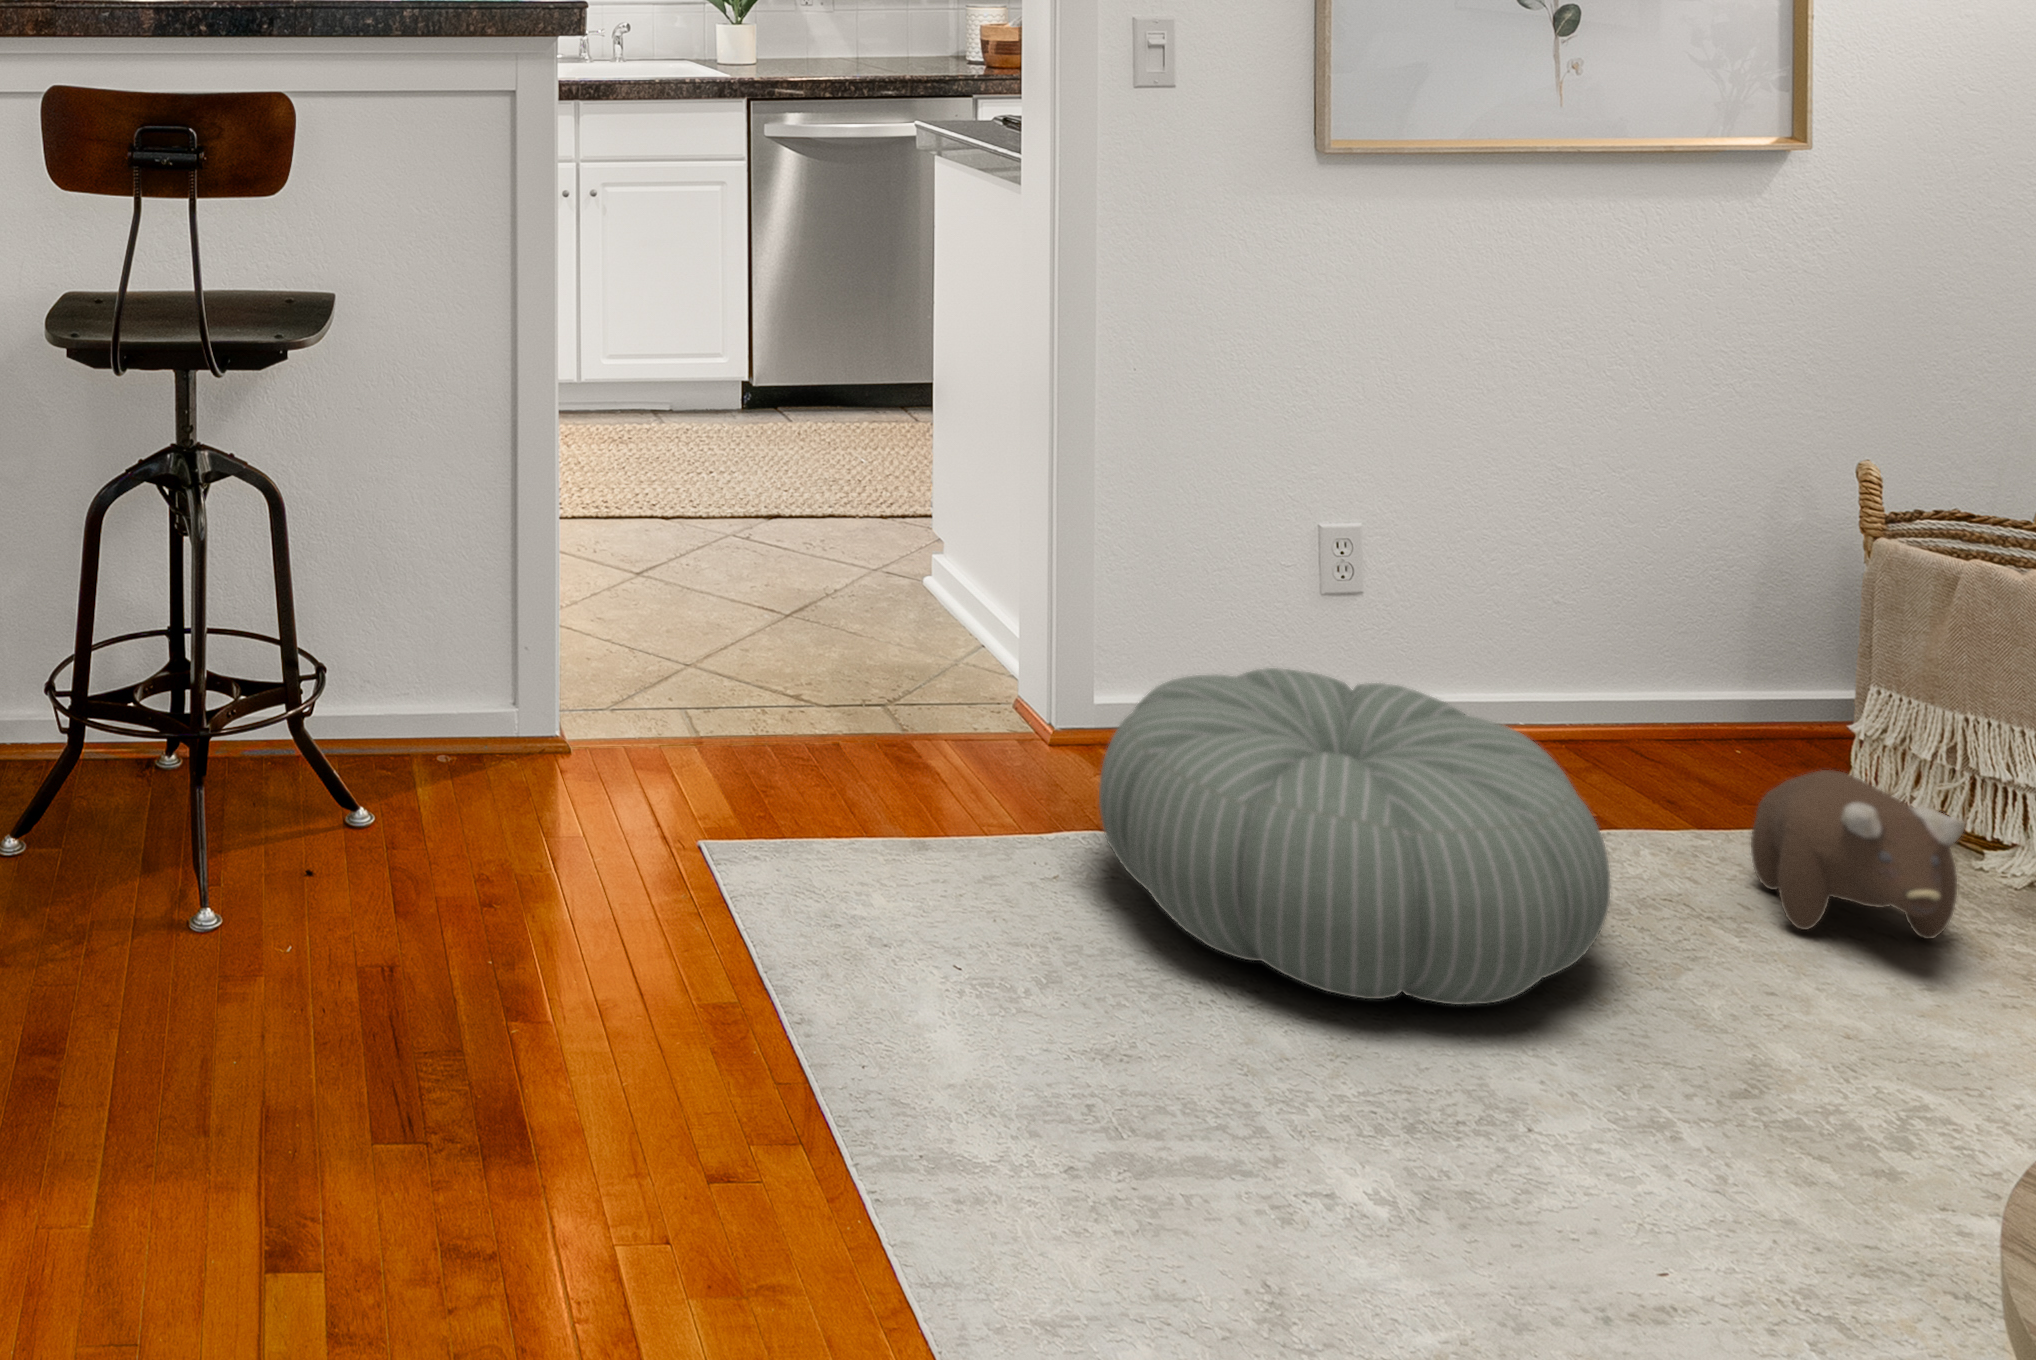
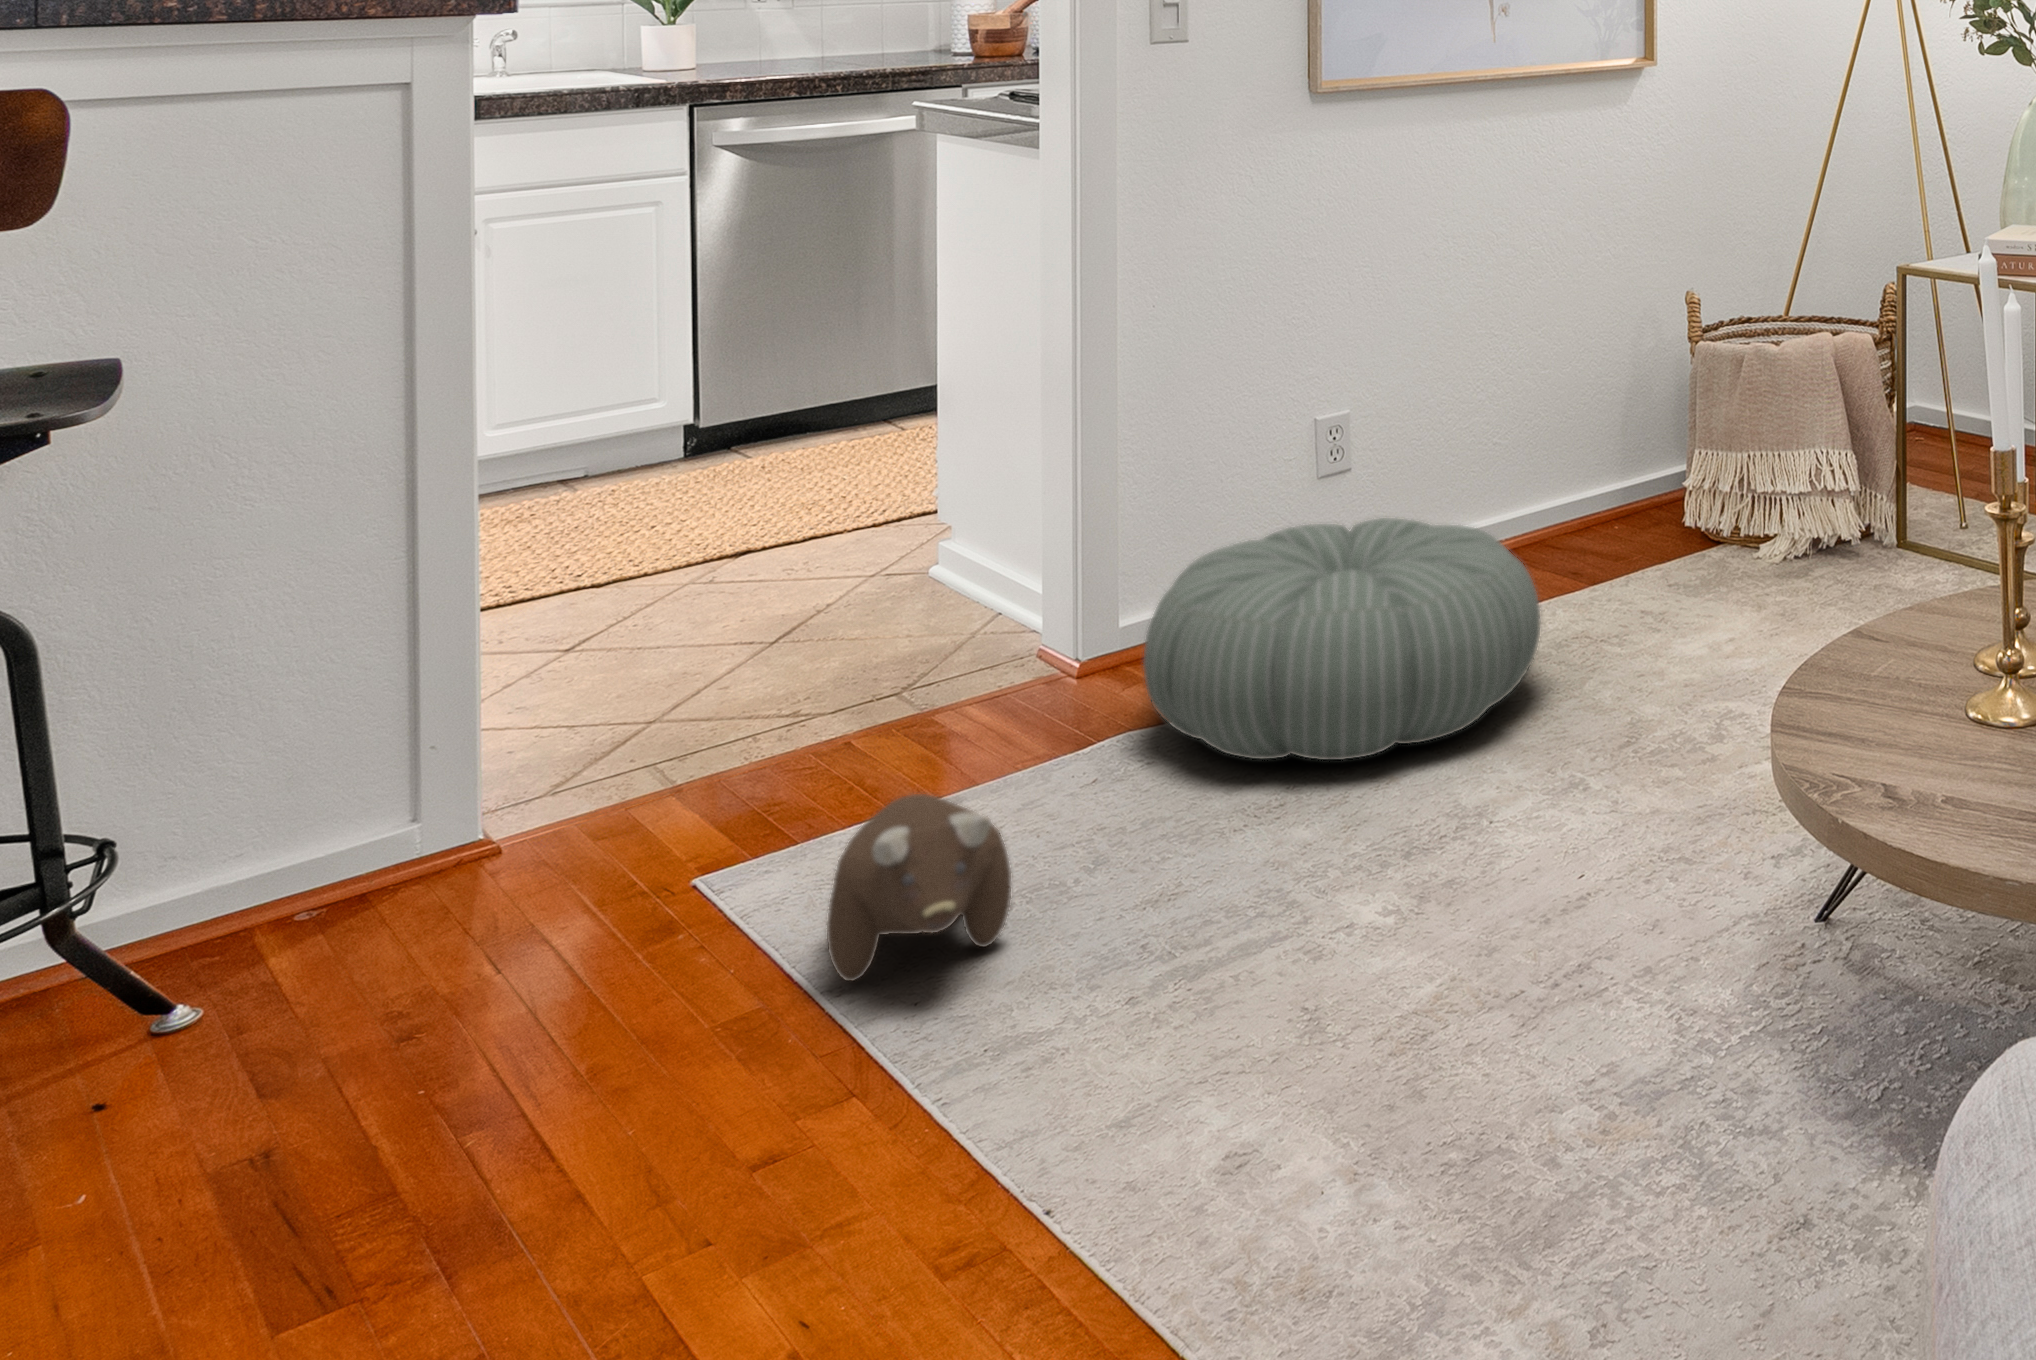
plush toy: present [1751,770,1965,939] -> present [827,794,1011,981]

